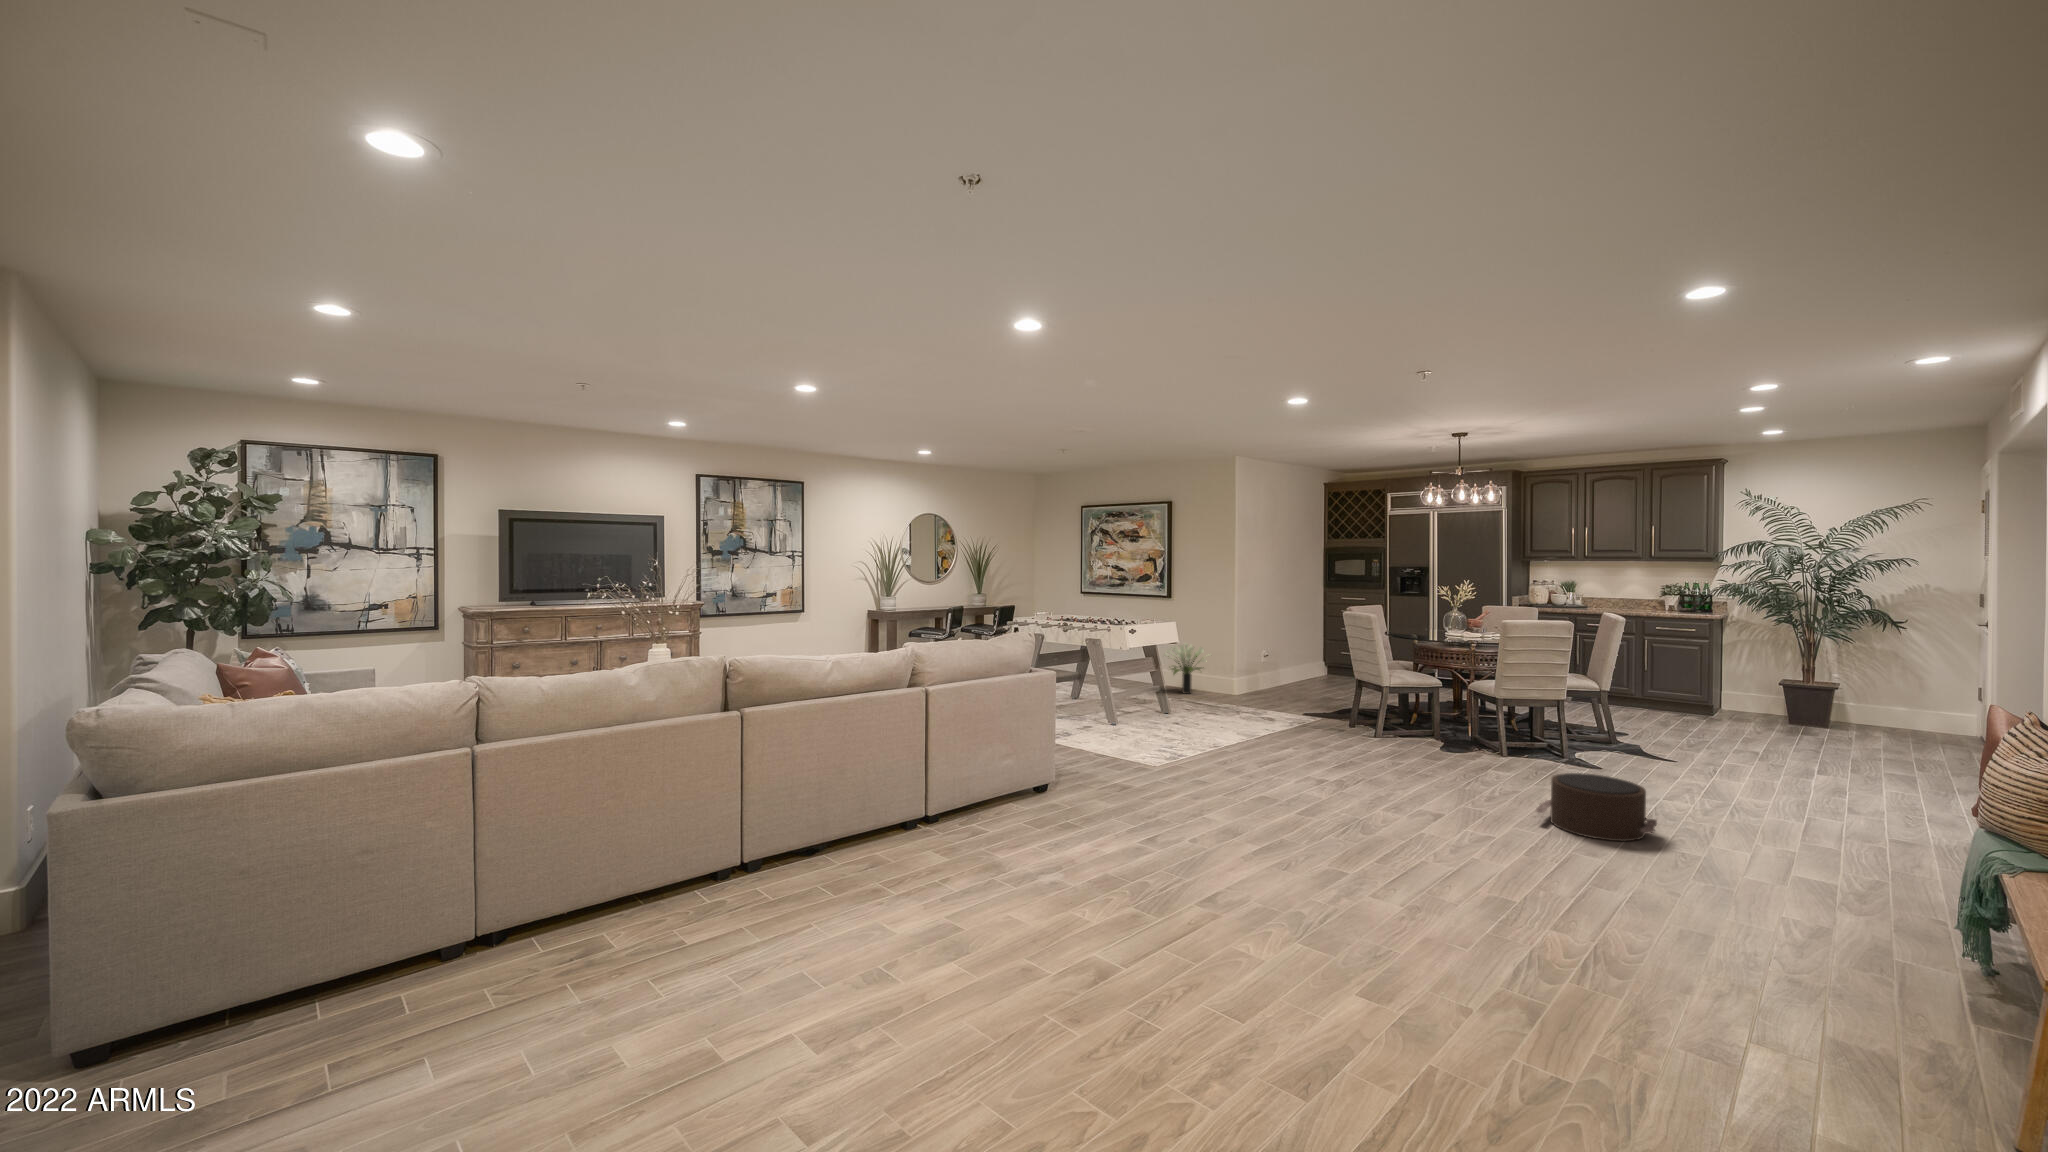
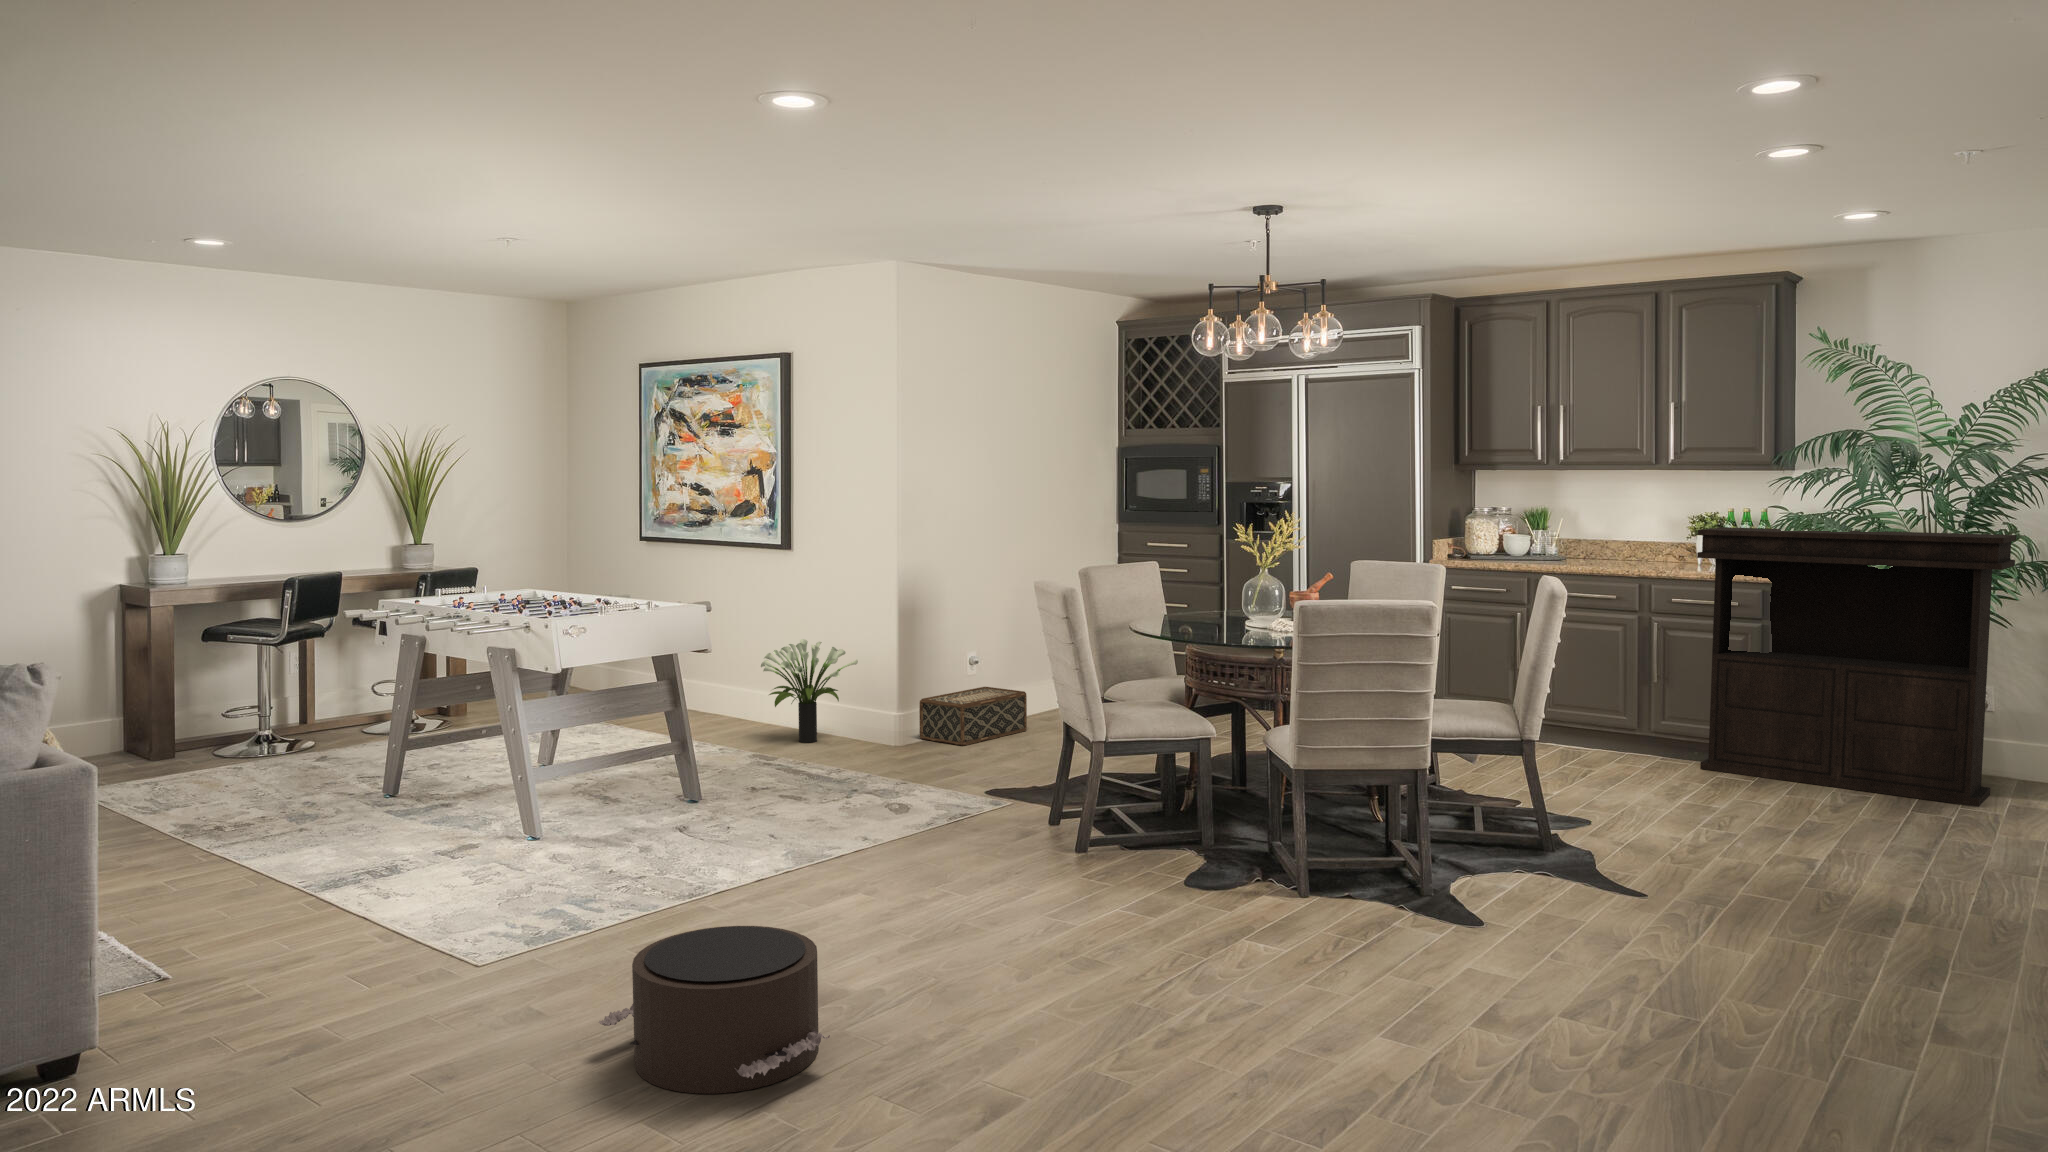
console table: none [1673,591,1862,738] -> present [1697,527,2016,807]
woven basket: none [1243,668,1294,697] -> present [919,687,1027,745]
pouf: present [1536,773,1657,841] -> present [599,926,830,1094]

